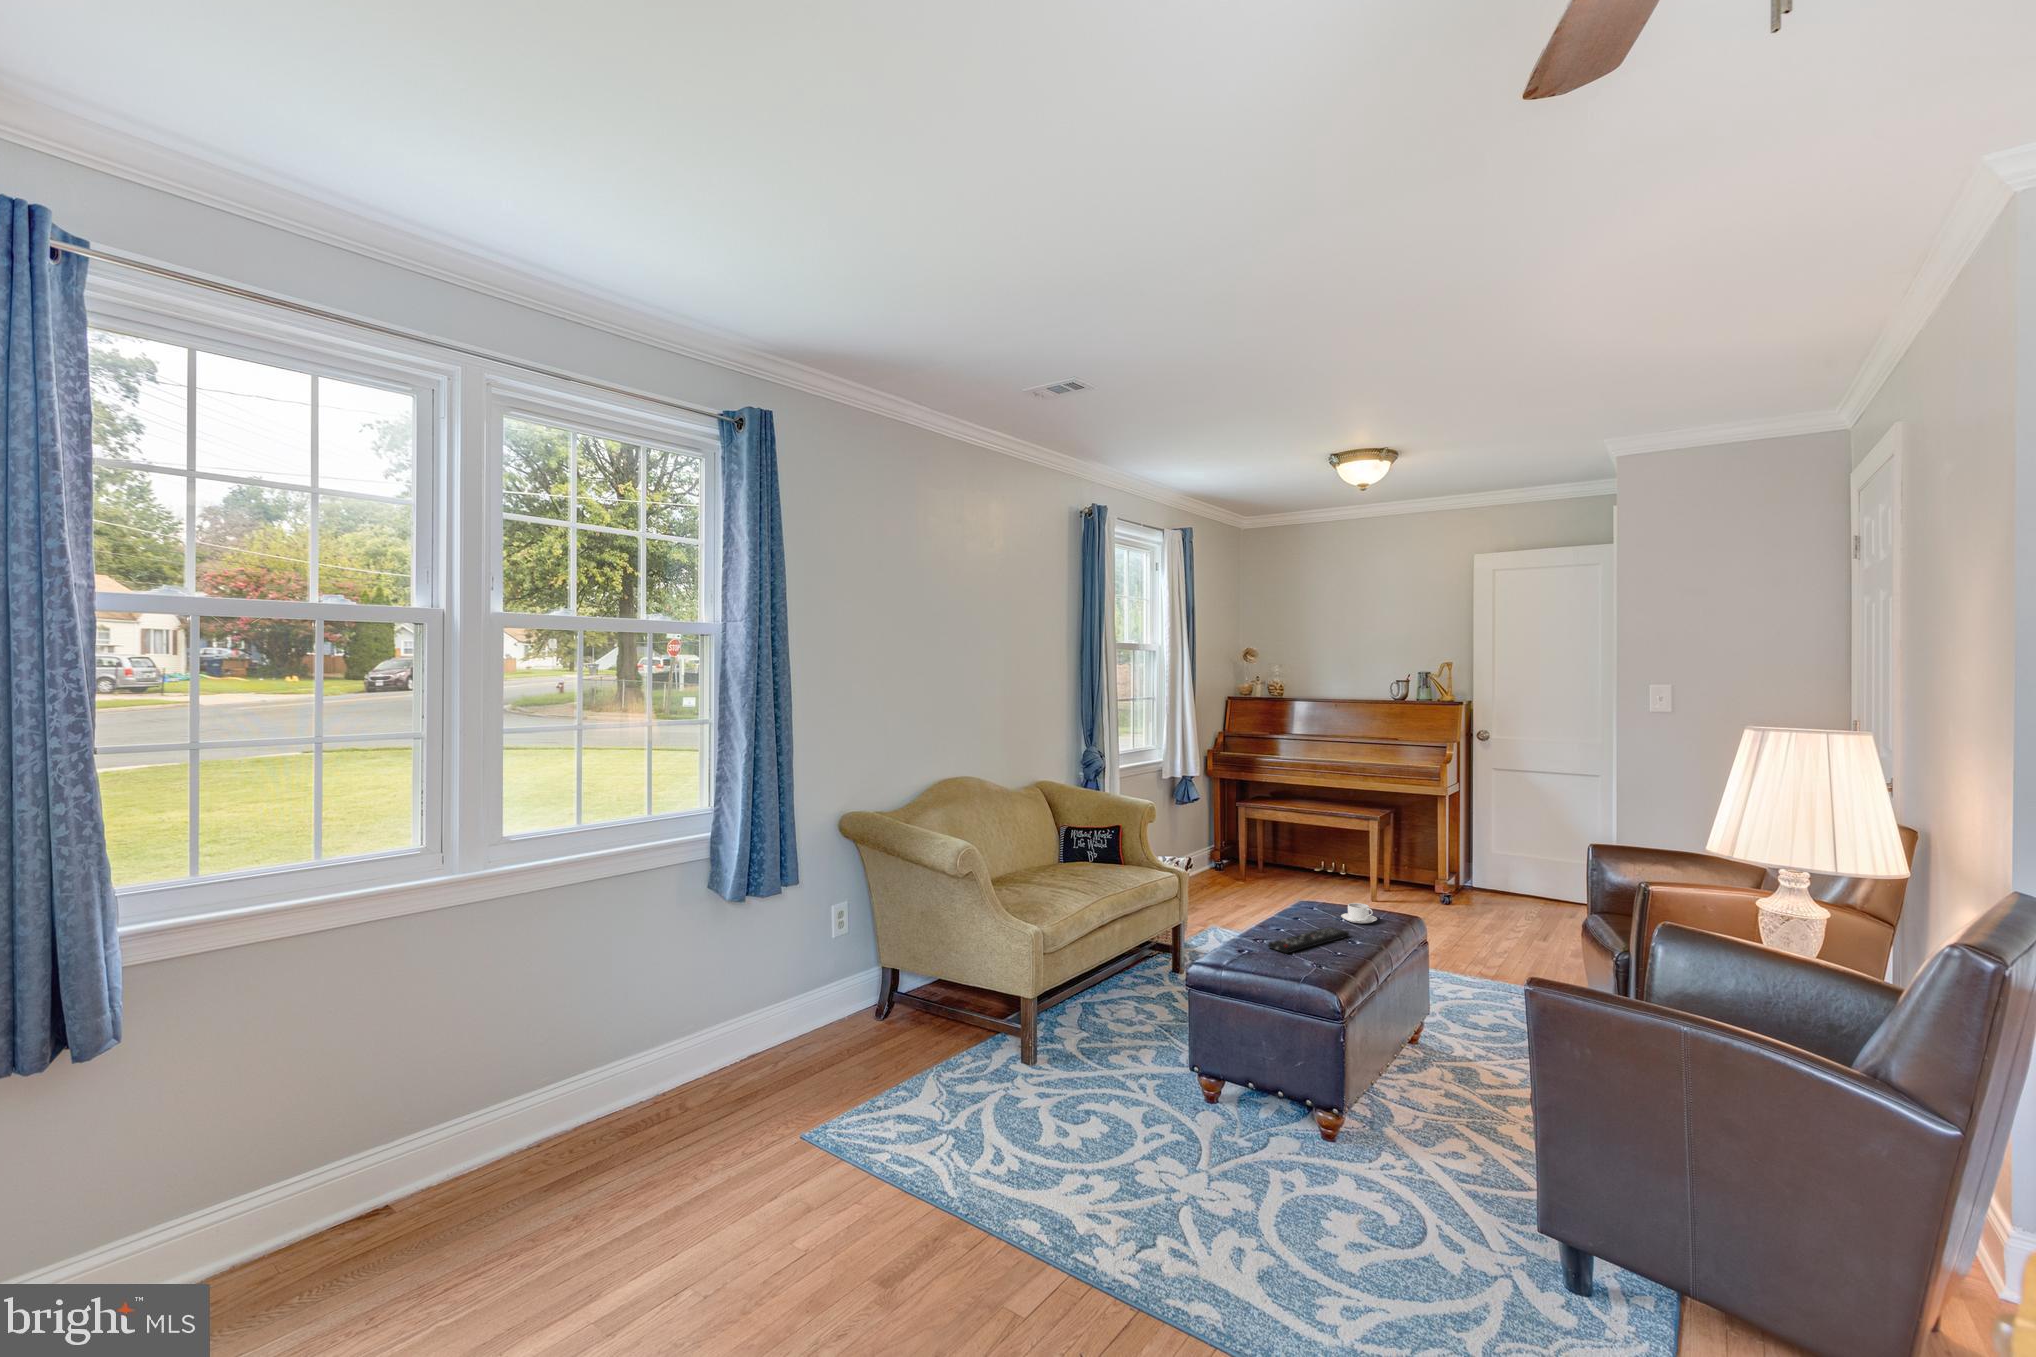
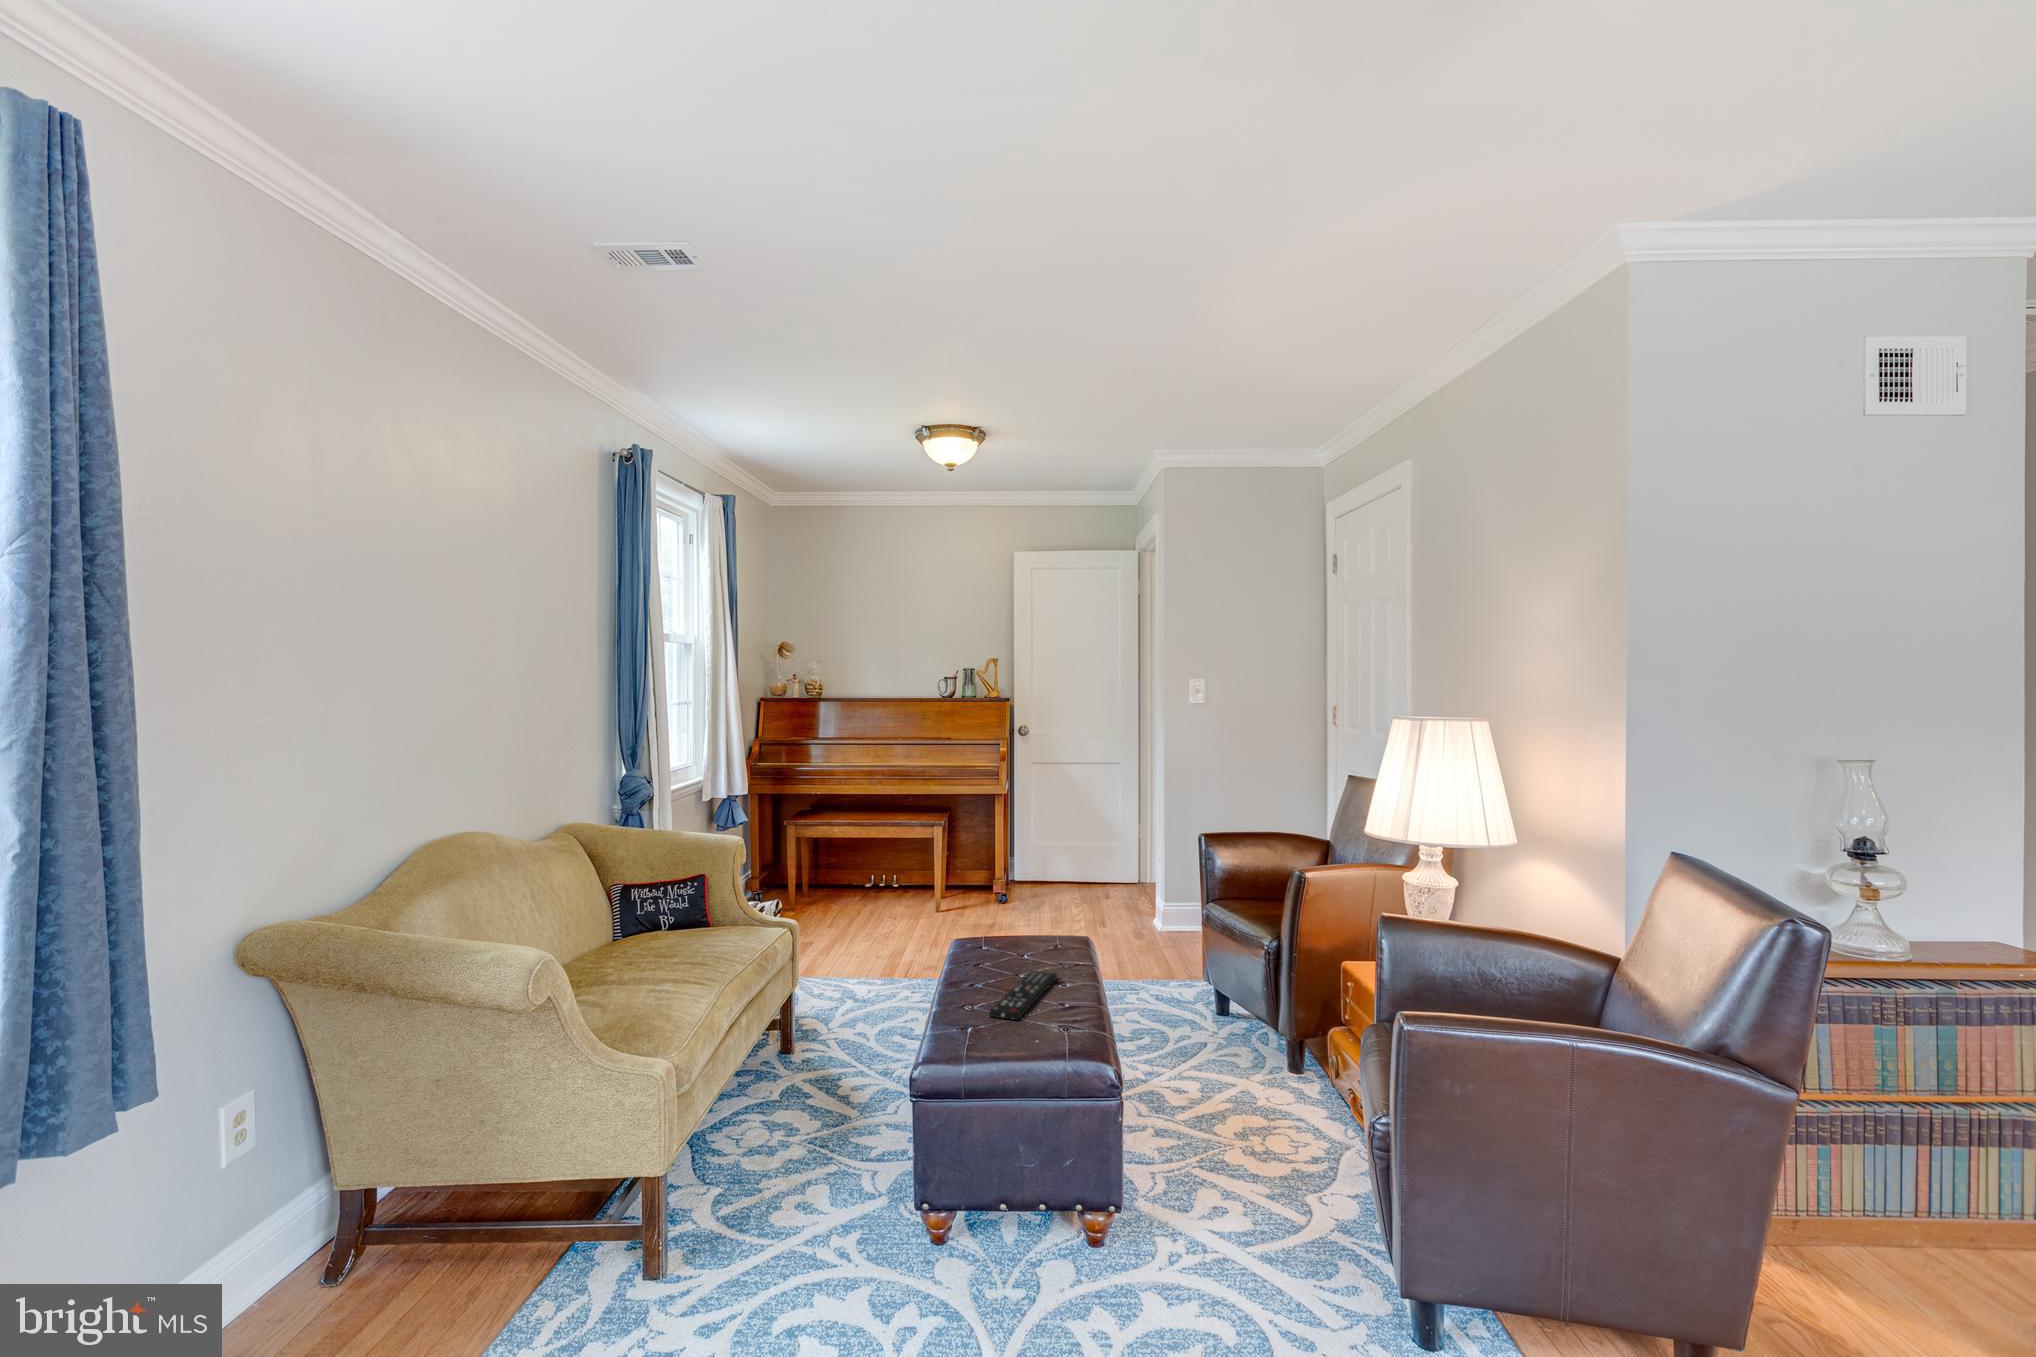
coffee cup: present [1341,903,1377,923] -> none [1027,934,1066,959]

